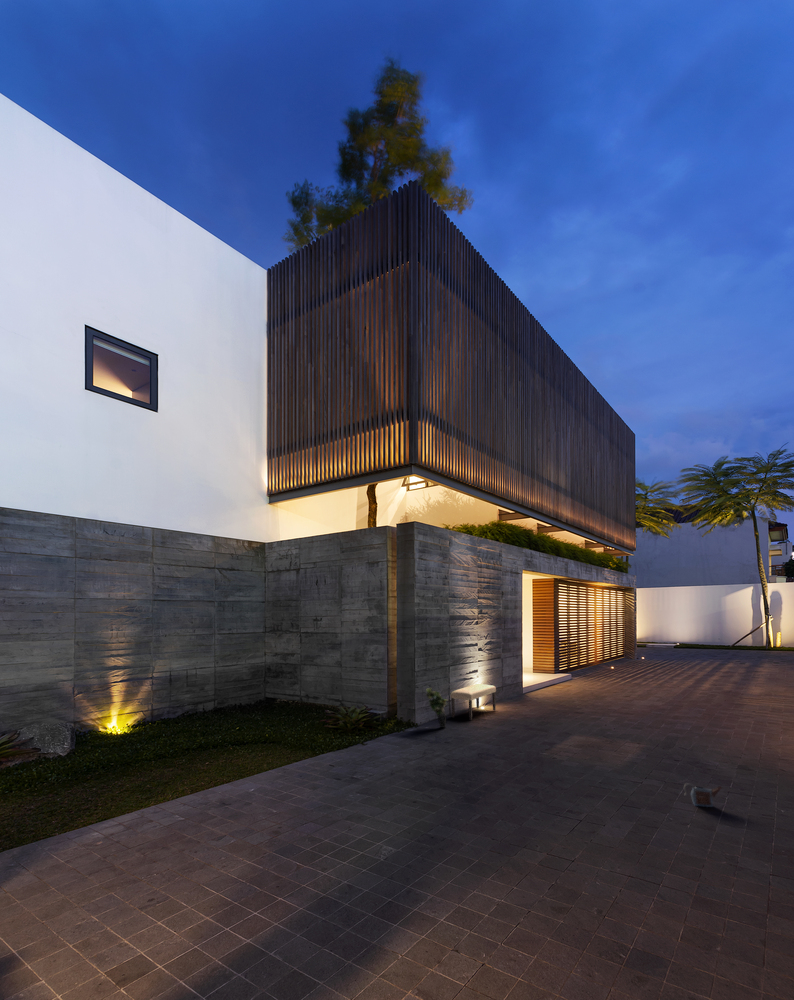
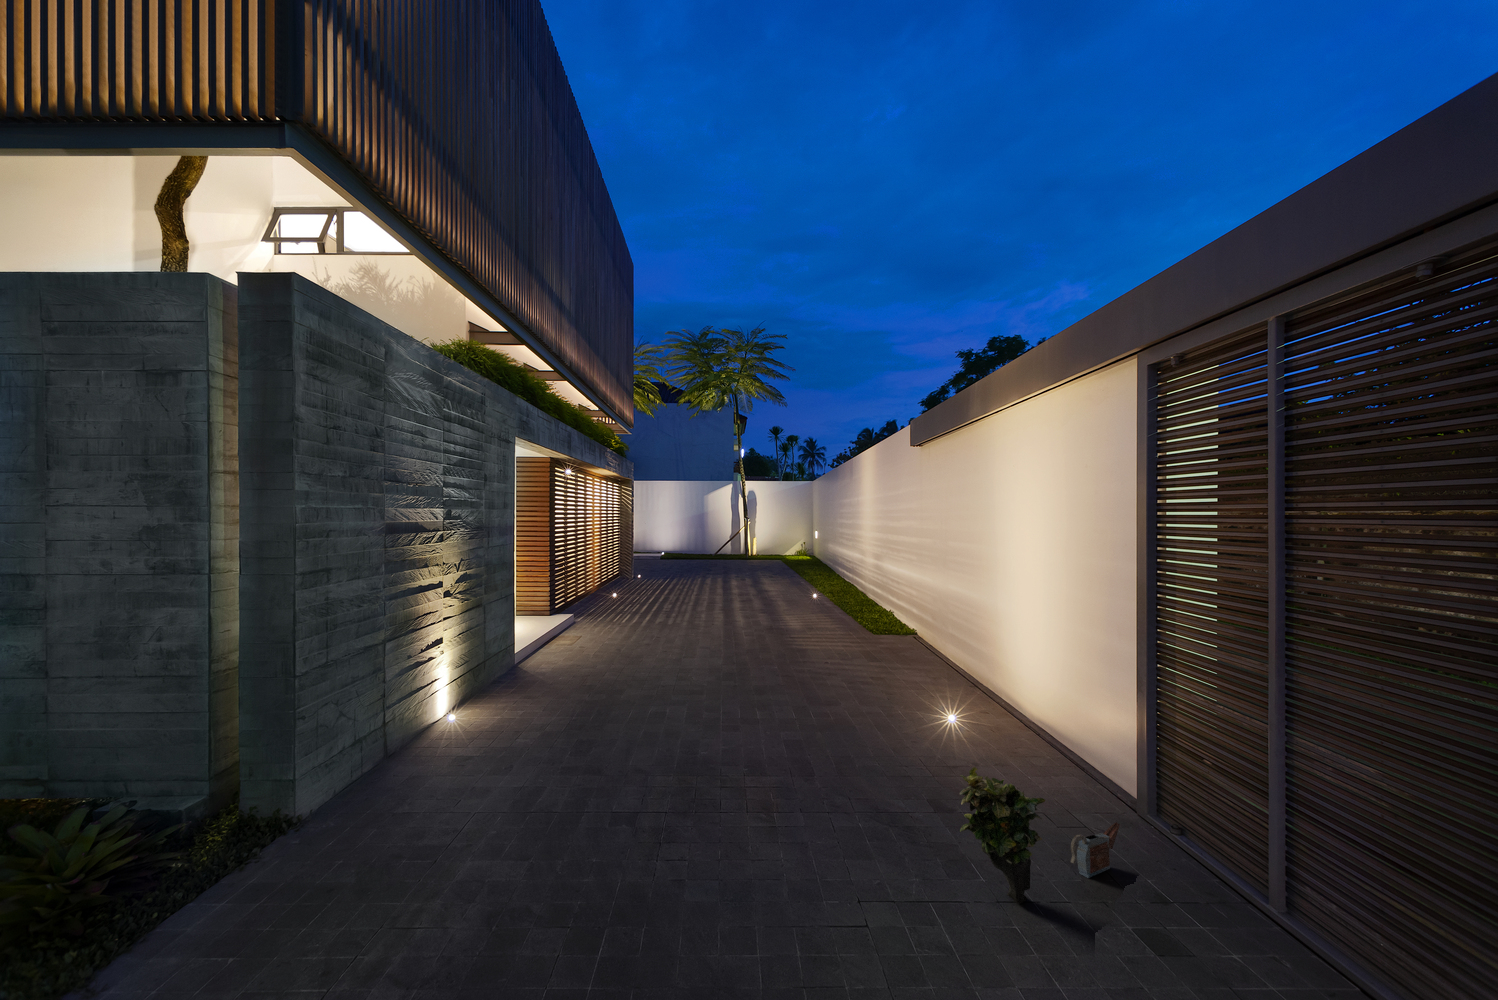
bench: present [450,684,496,720] -> none [392,666,488,756]
potted plant: present [426,688,447,728] -> present [960,767,1045,905]

